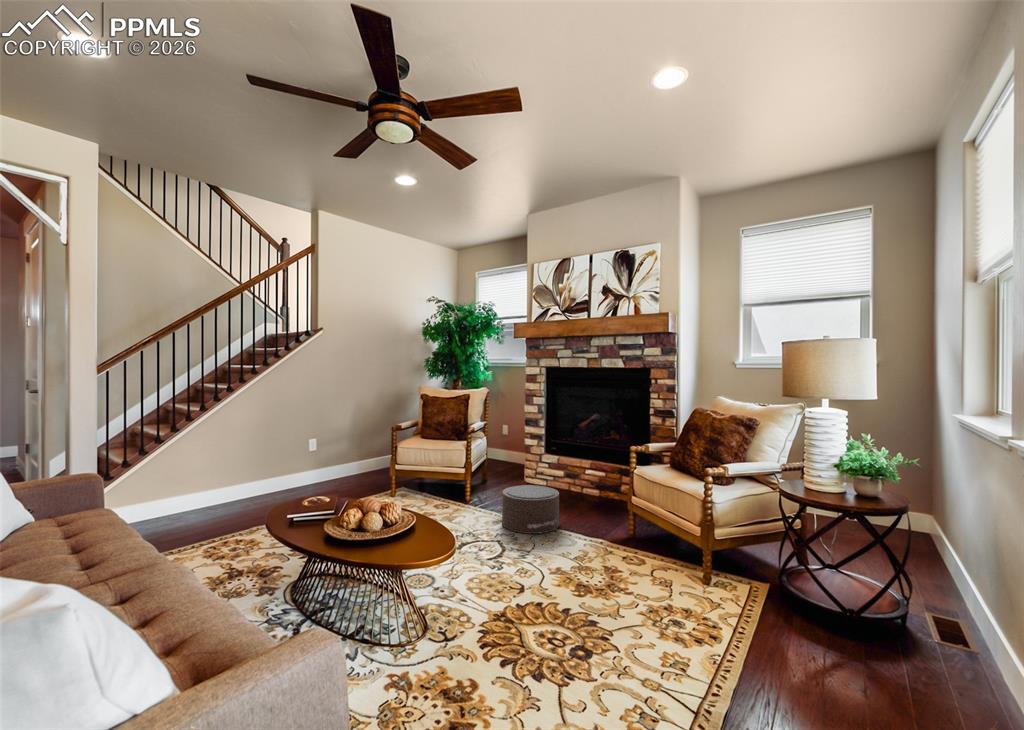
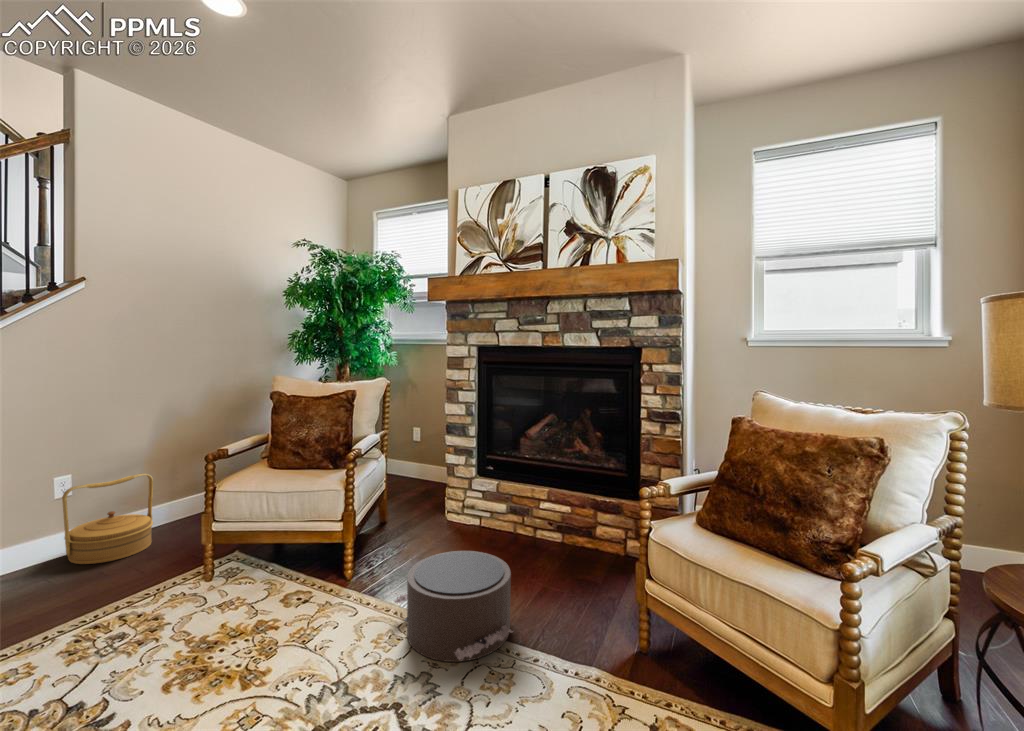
woven basket: none [311,442,352,489] -> present [62,473,153,564]

